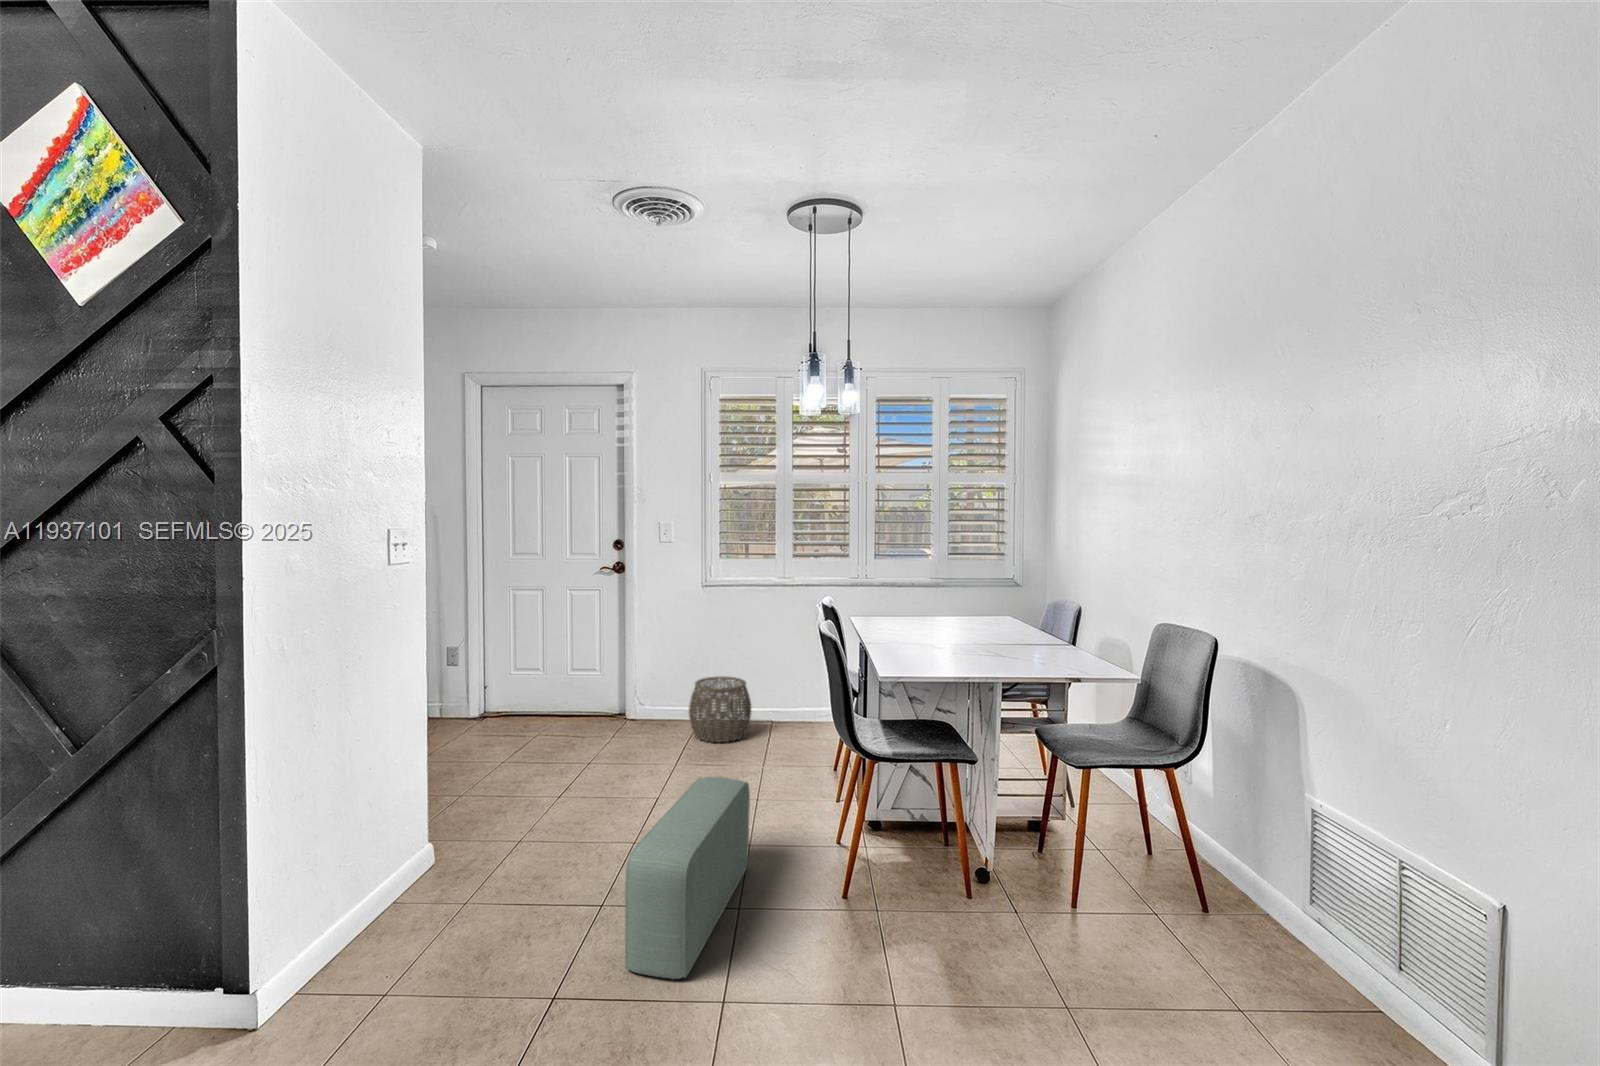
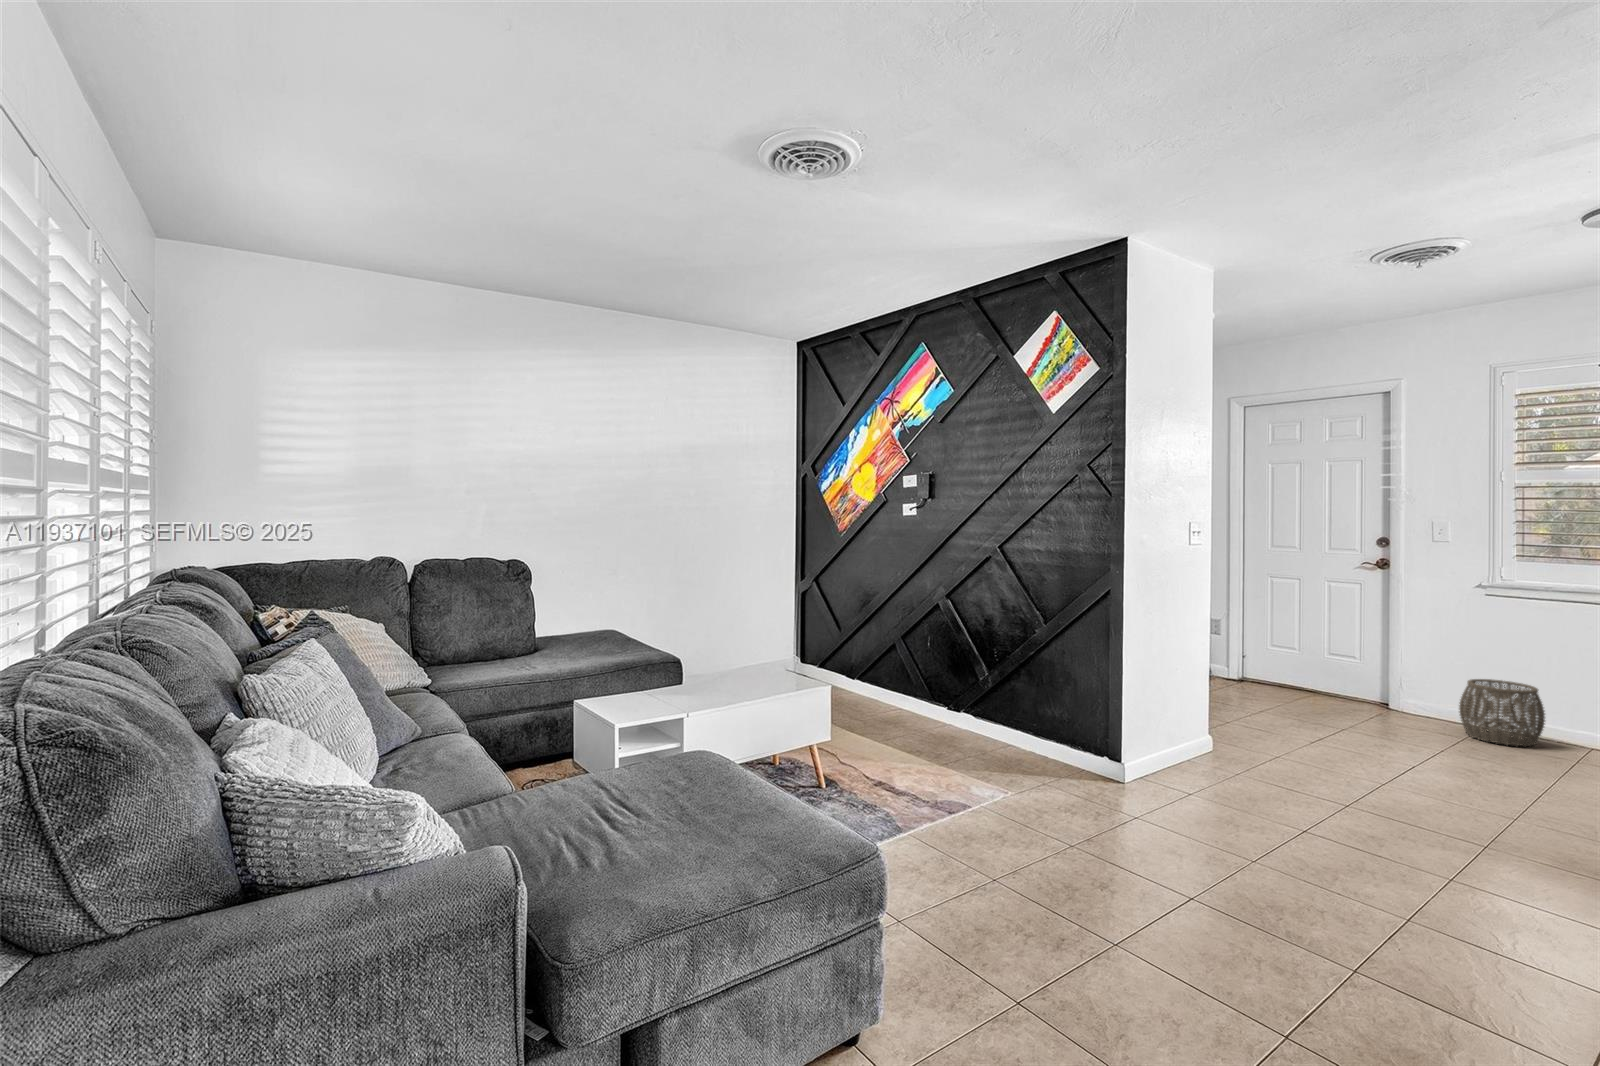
pouf: present [625,777,750,979] -> none [1351,731,1493,844]

